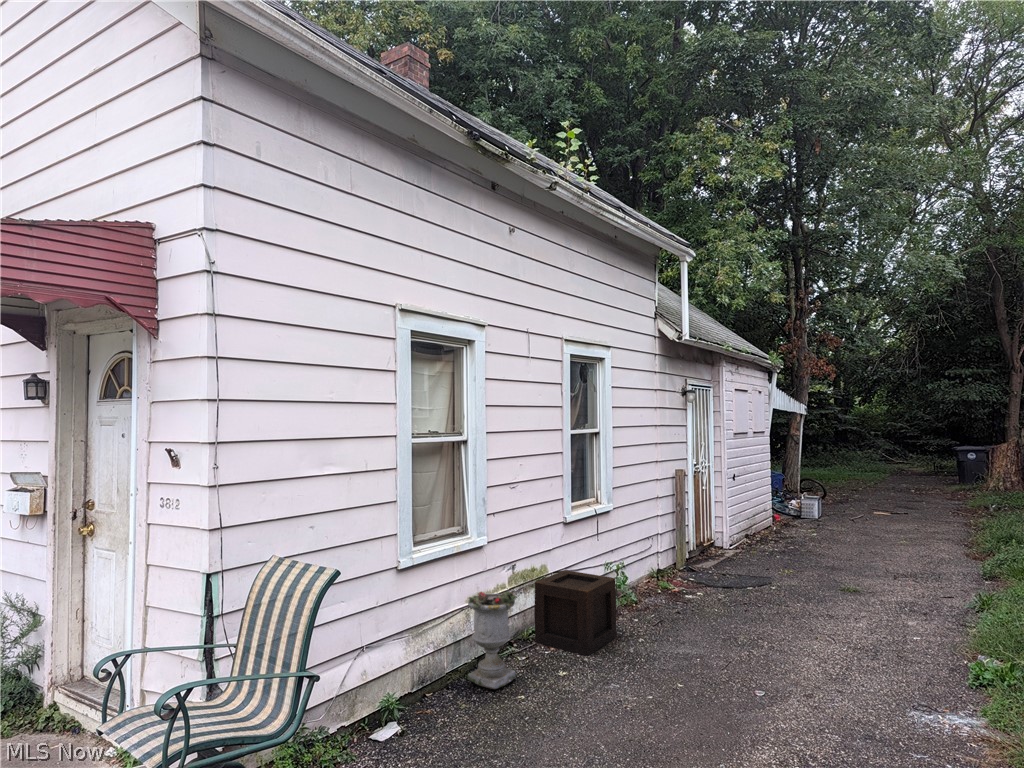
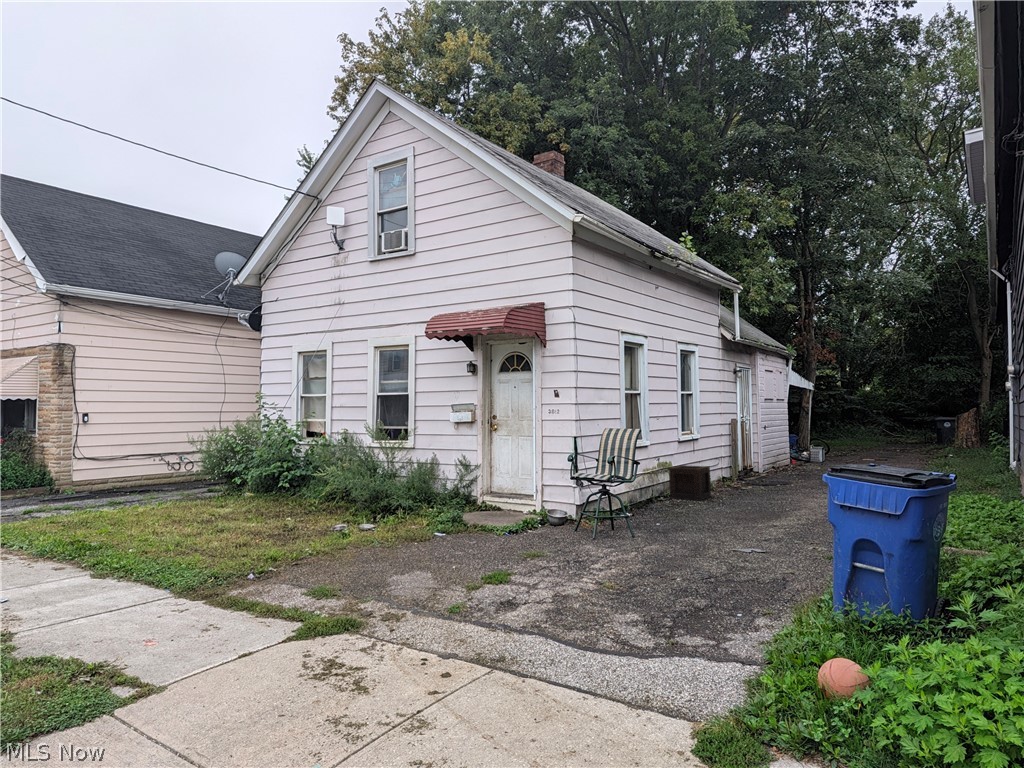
planter: present [468,591,517,689] -> none [647,463,671,507]

